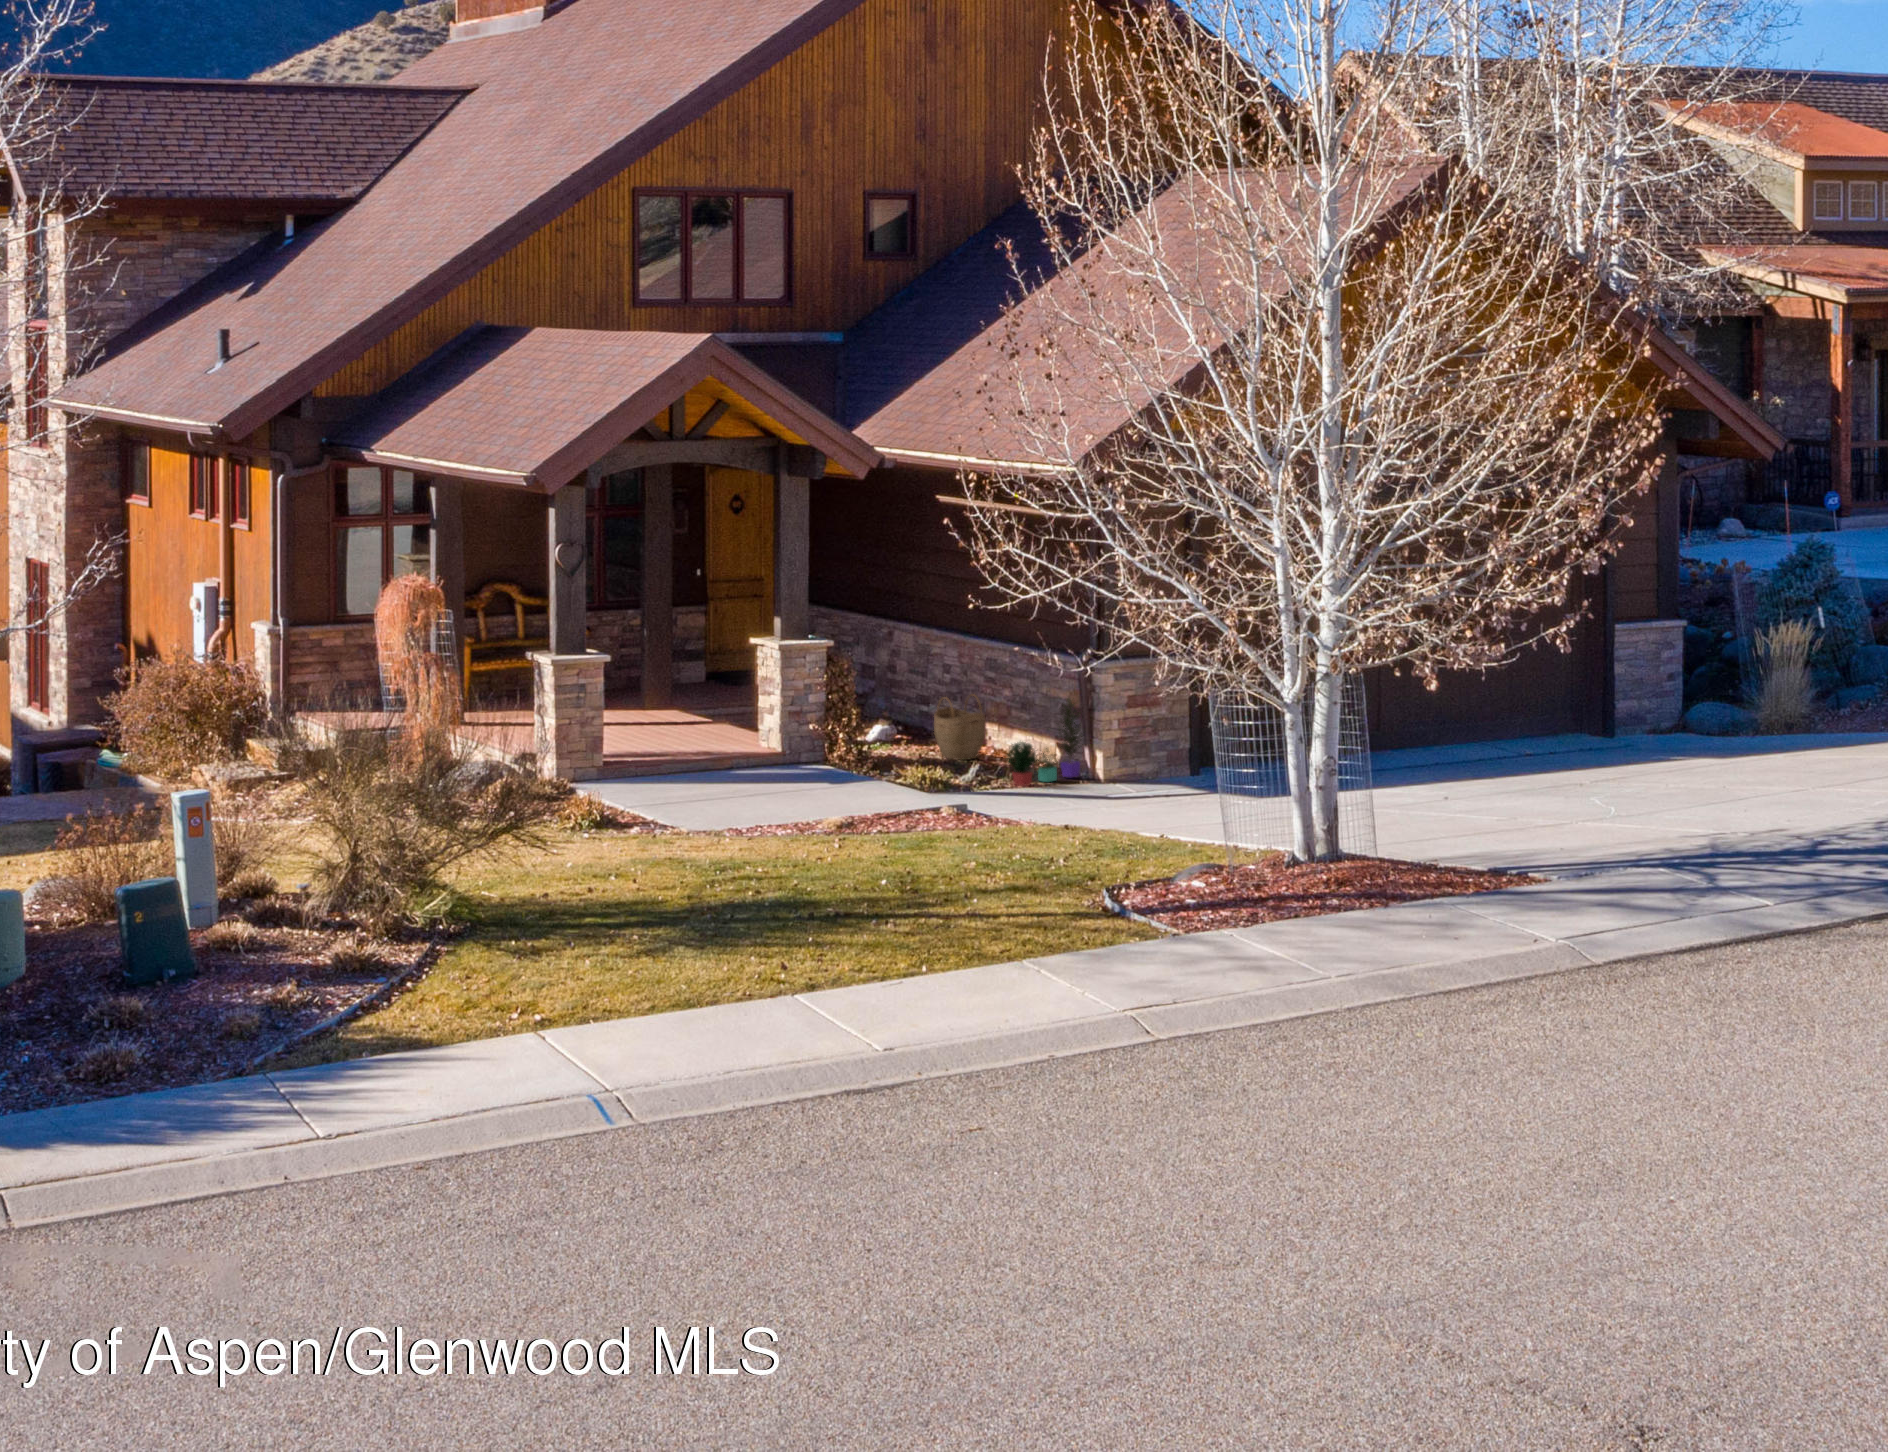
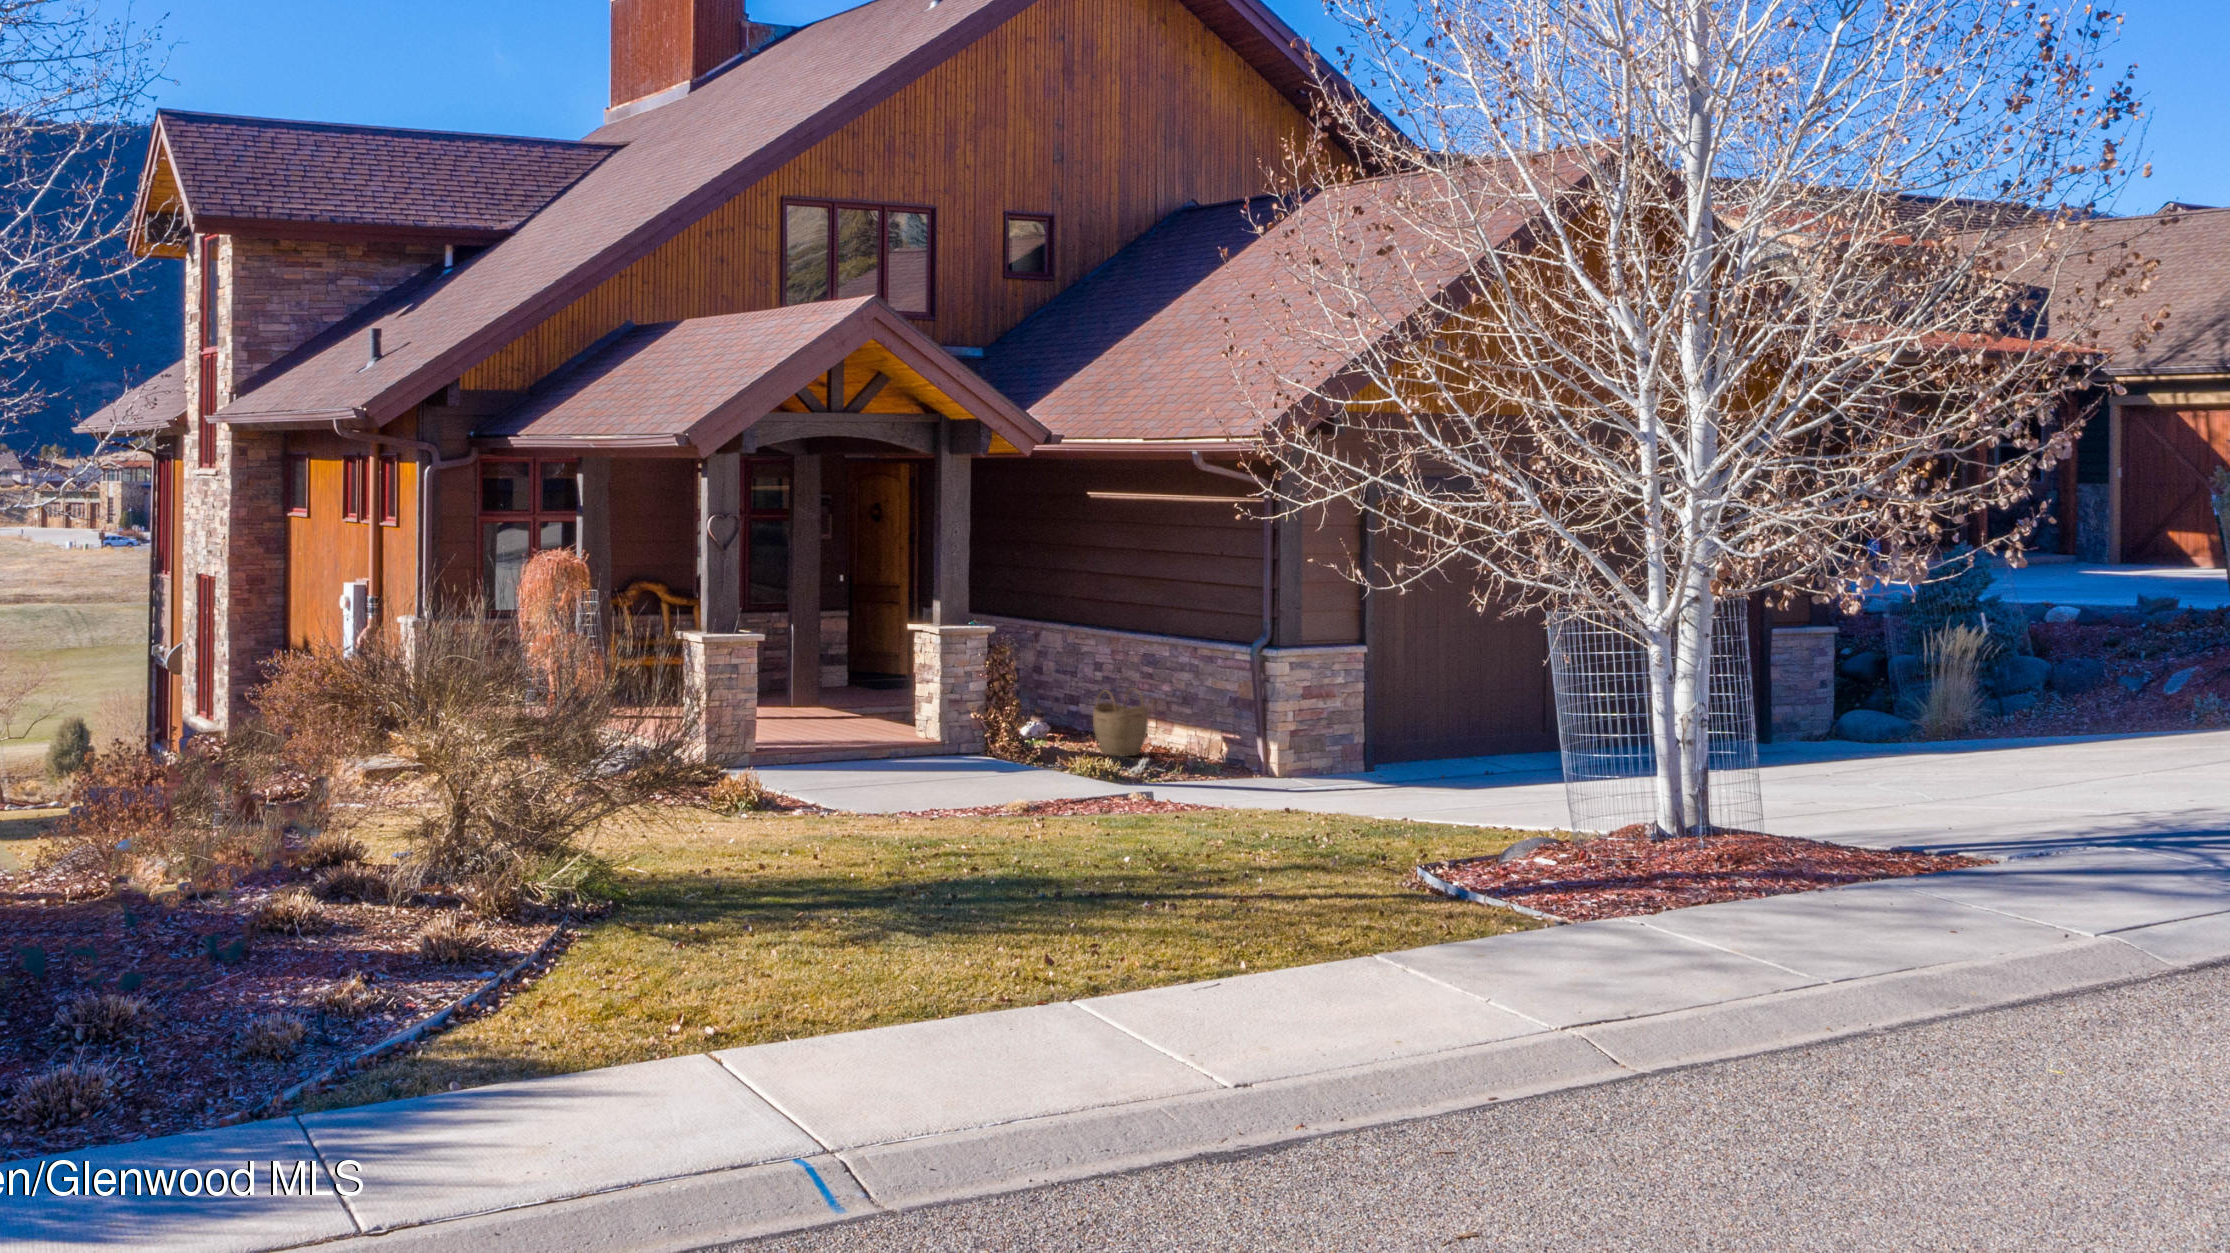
potted plant: present [1007,698,1084,786] -> none [1184,684,1266,781]

